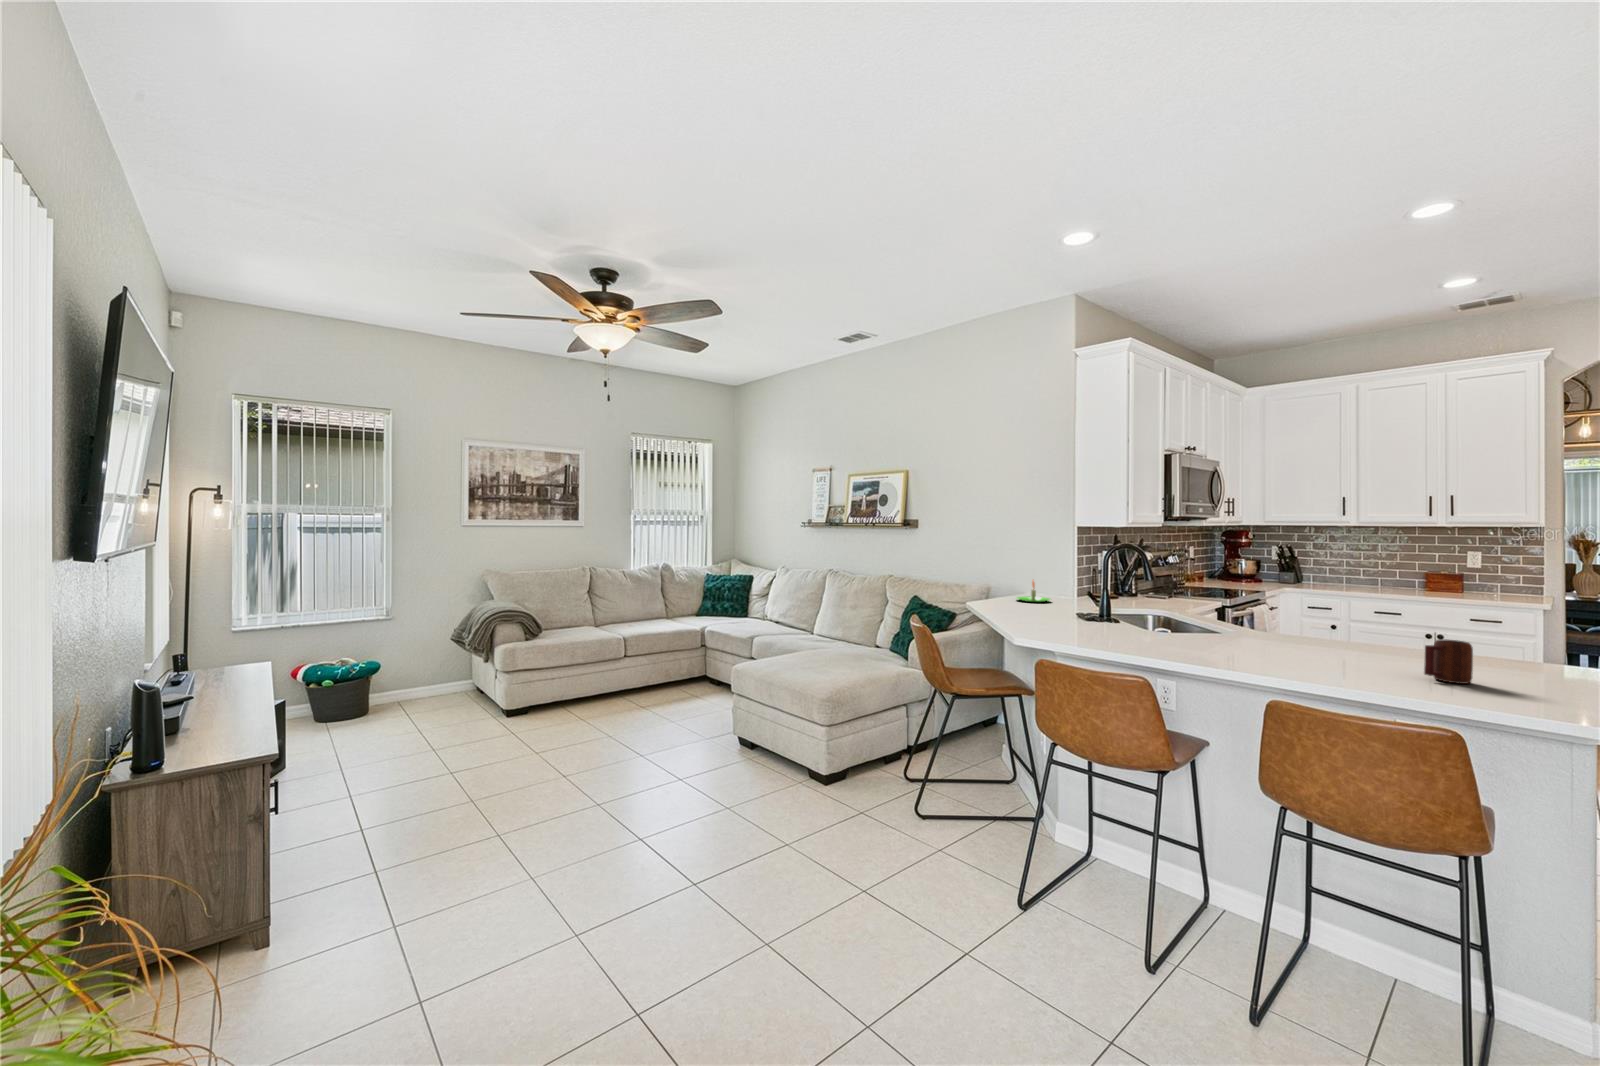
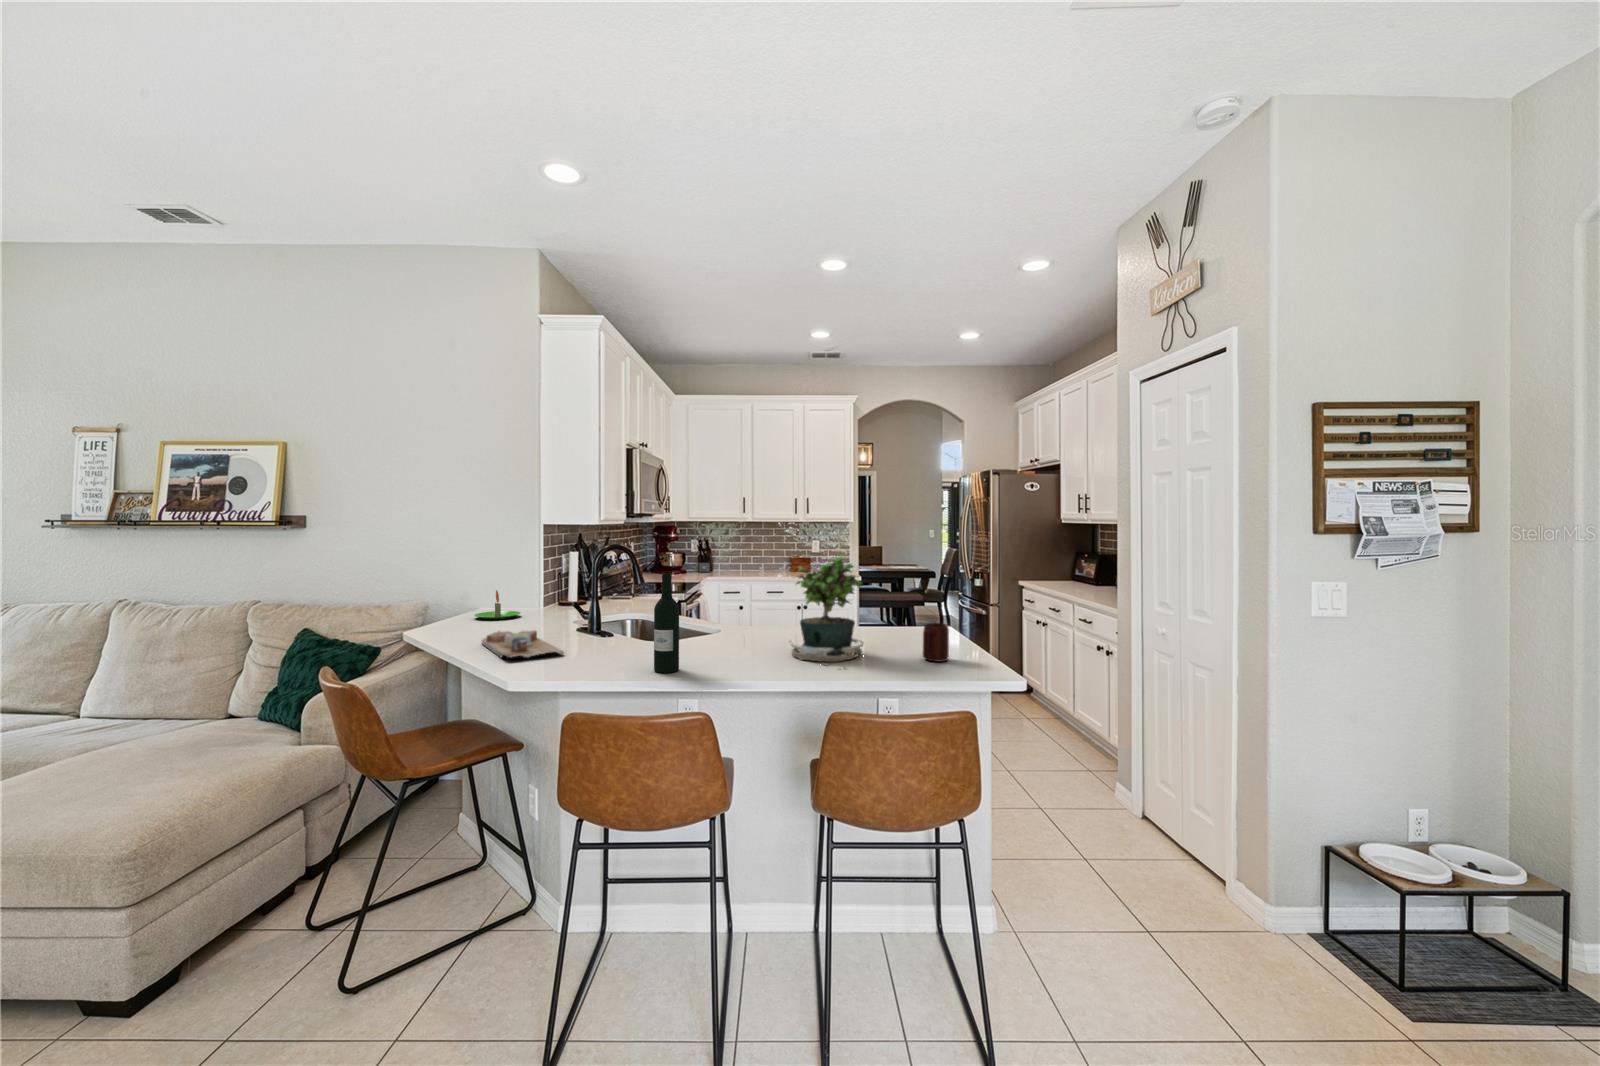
potted plant: none [1263,559,1357,669] -> present [790,556,864,669]
wine bottle: none [1116,566,1139,646] -> present [654,573,679,673]
cutting board: none [1008,606,1059,627] -> present [482,630,564,658]

